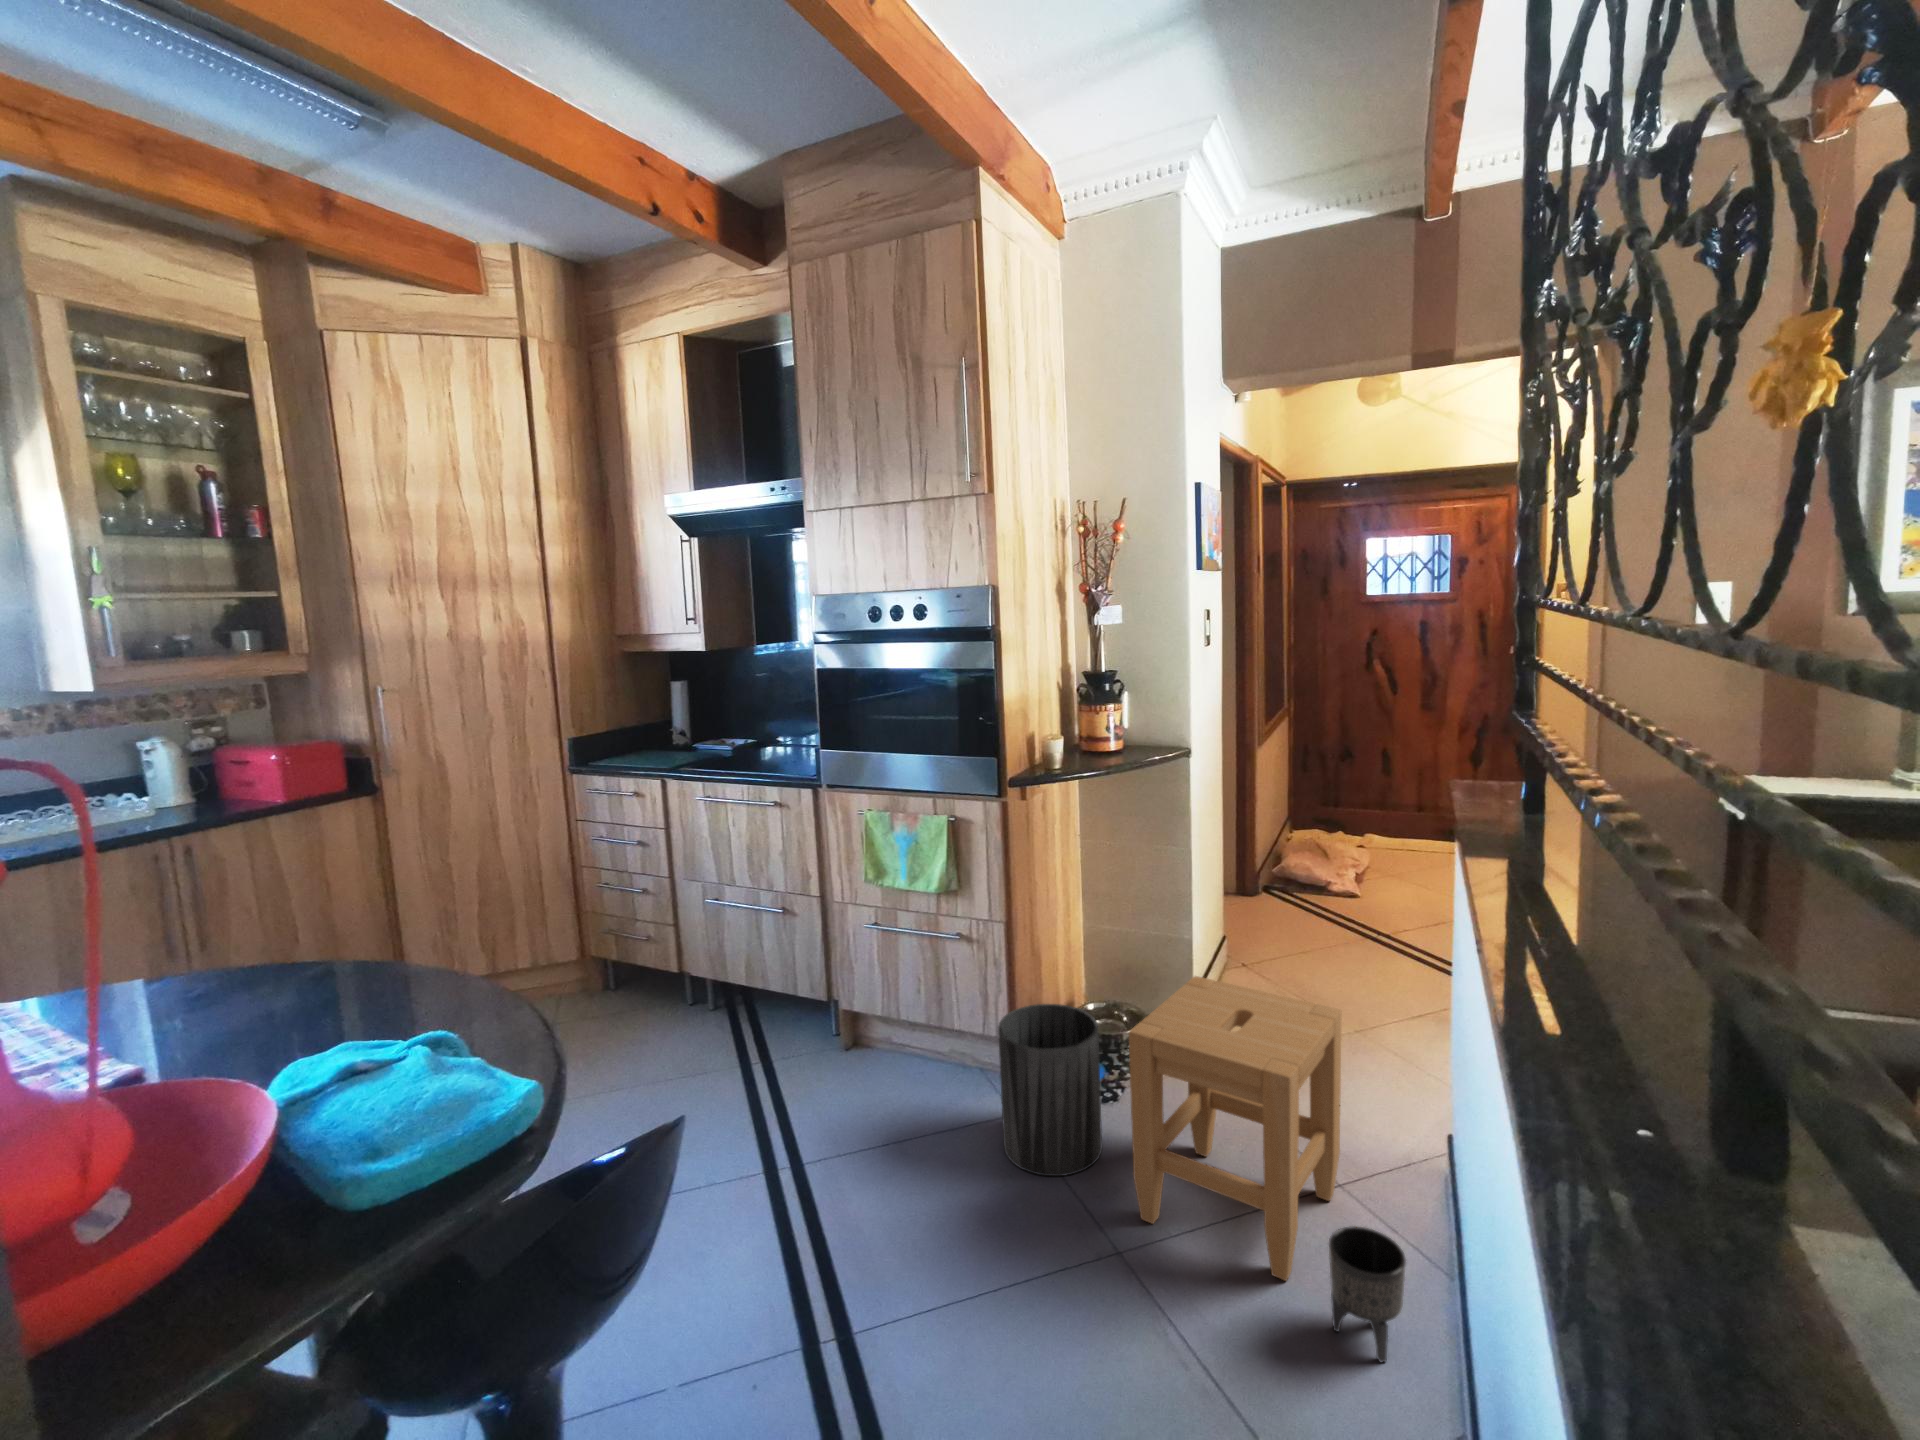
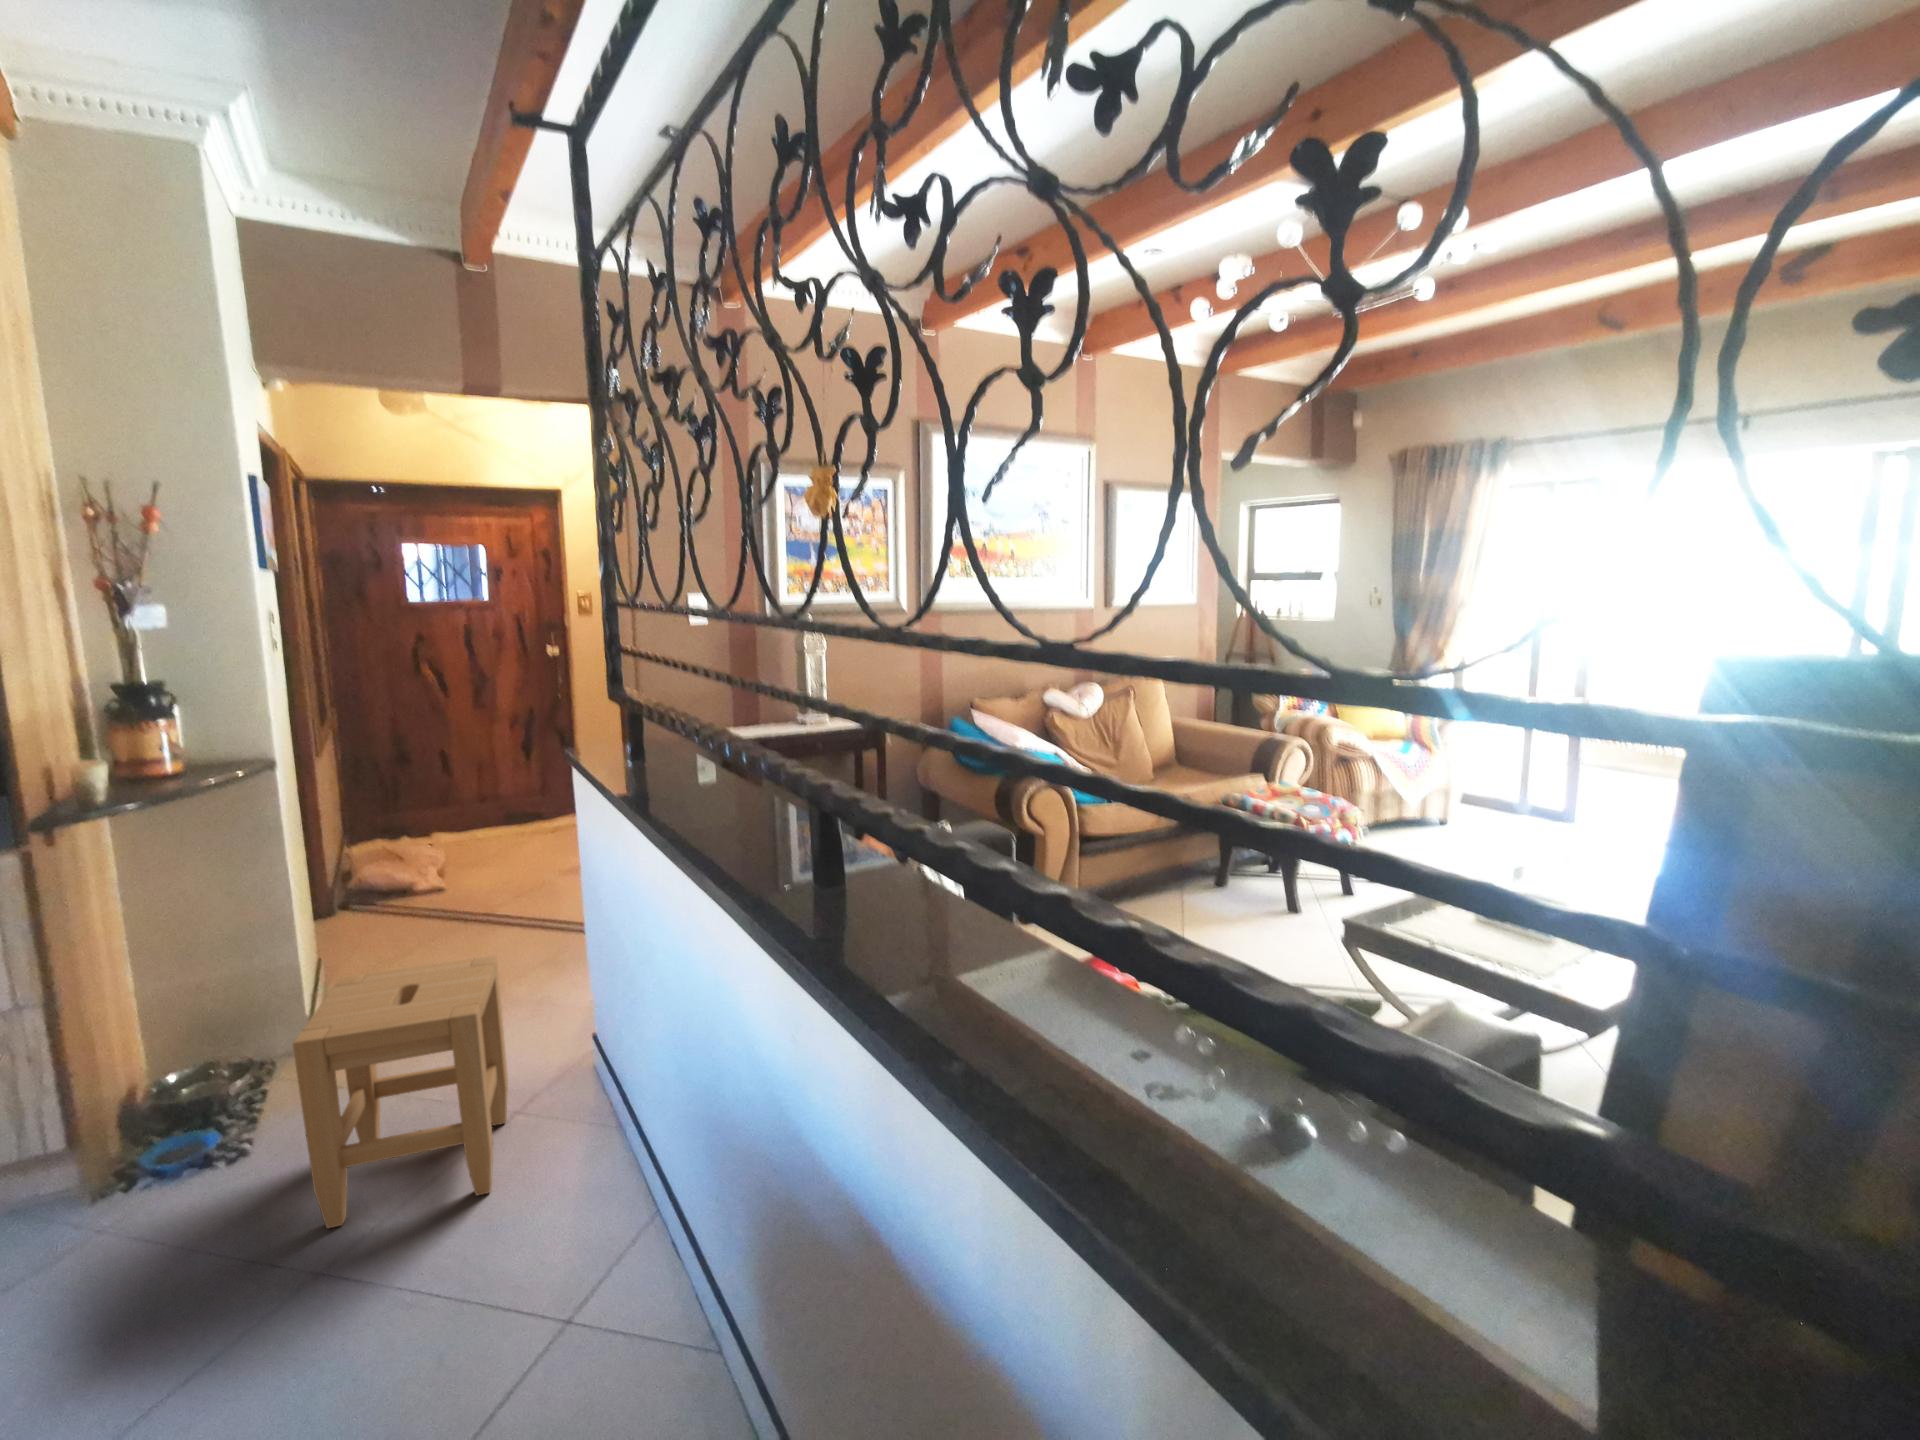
trash can: present [998,1004,1102,1176] -> none [75,1063,250,1272]
planter: present [1329,1227,1406,1362] -> none [528,1105,590,1201]

